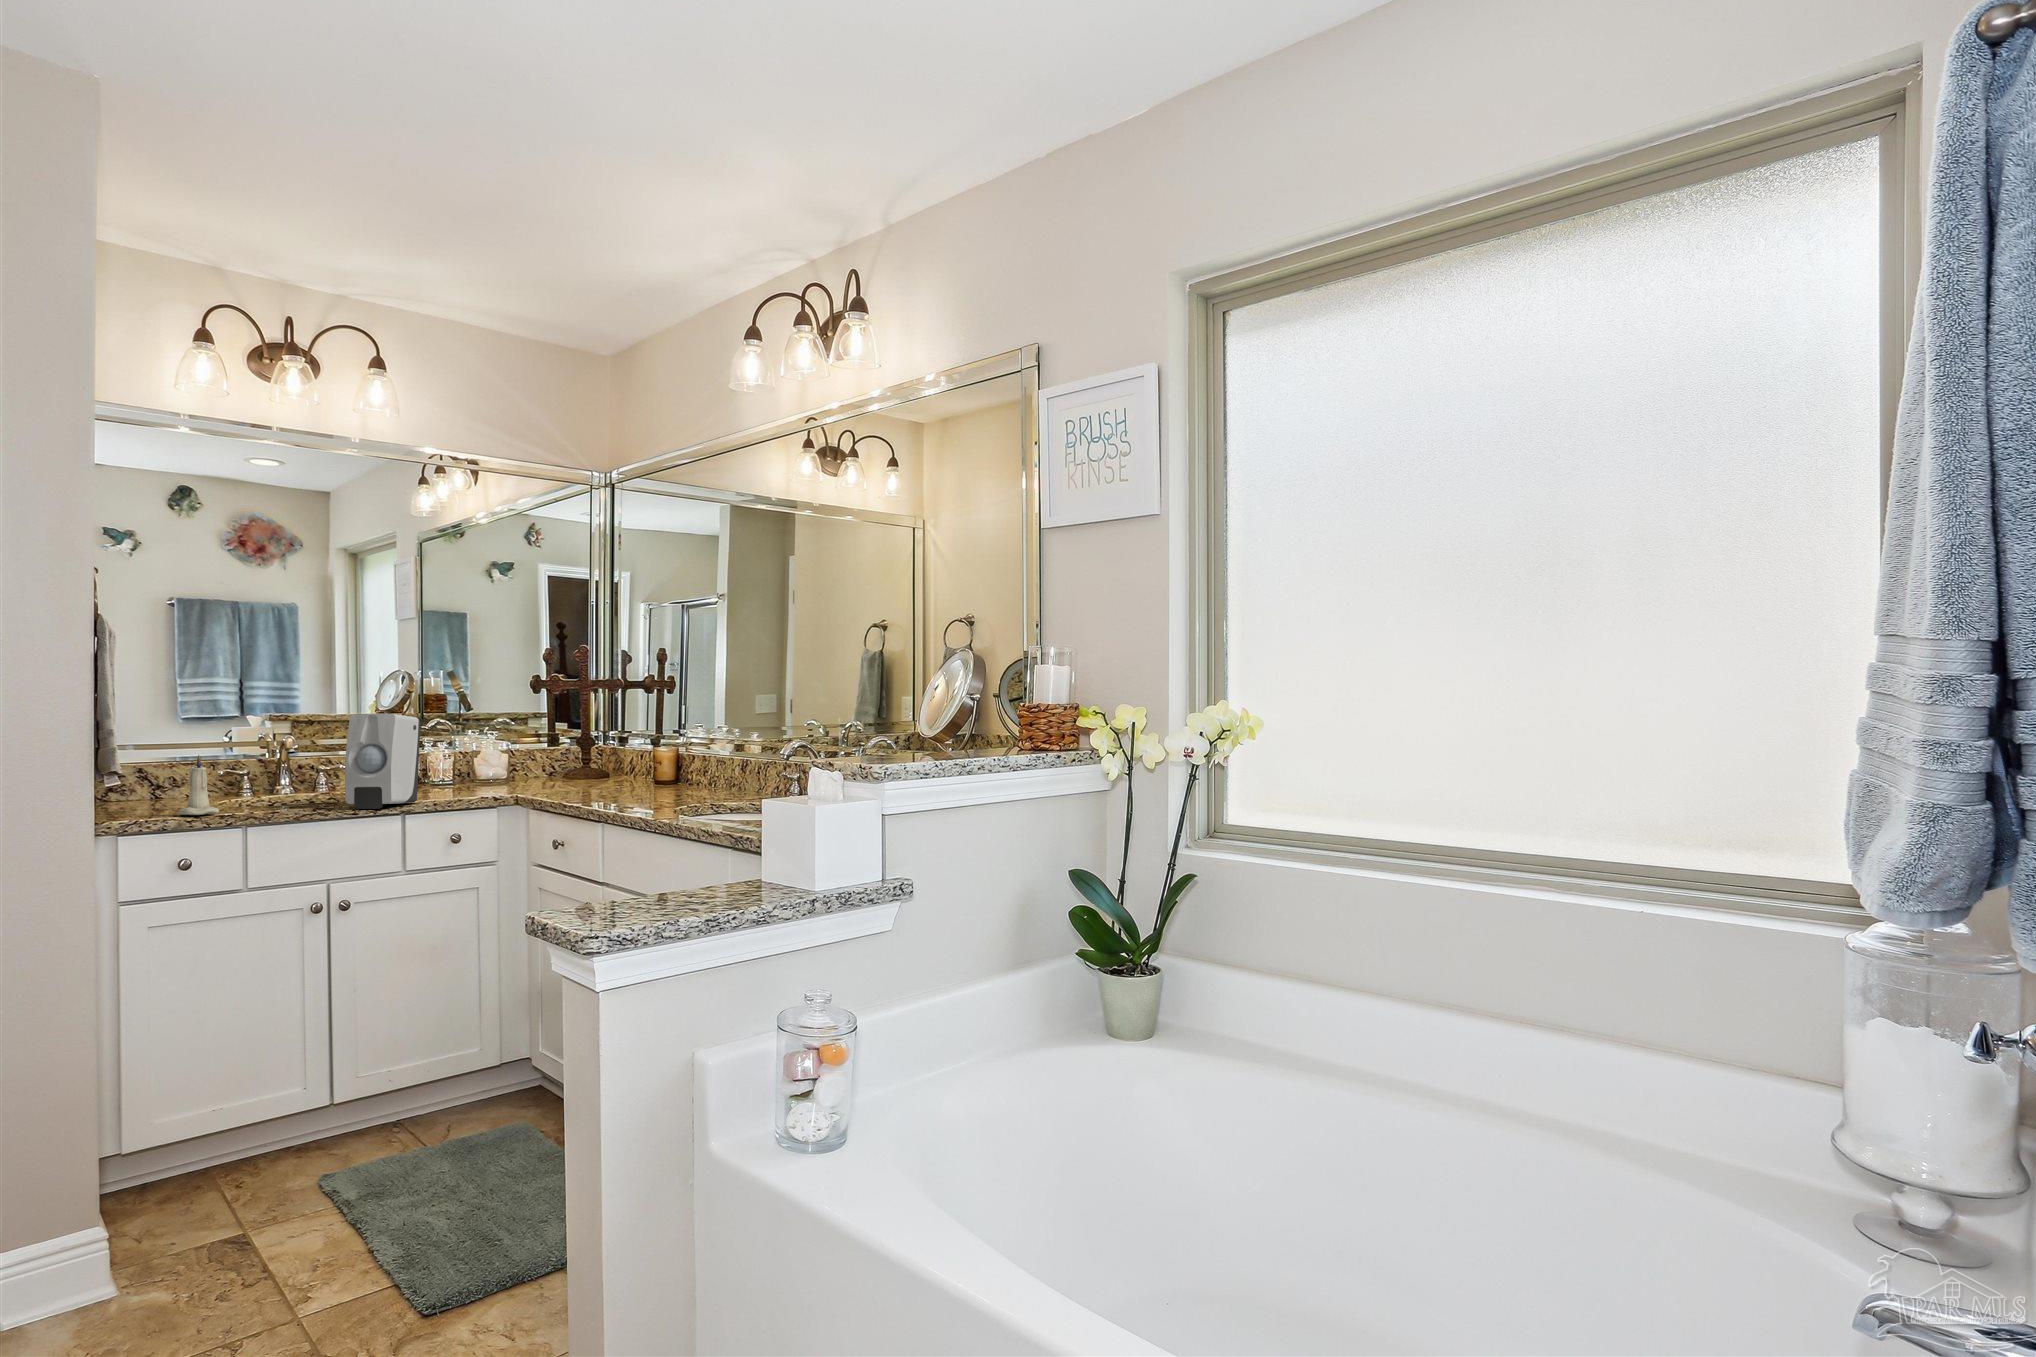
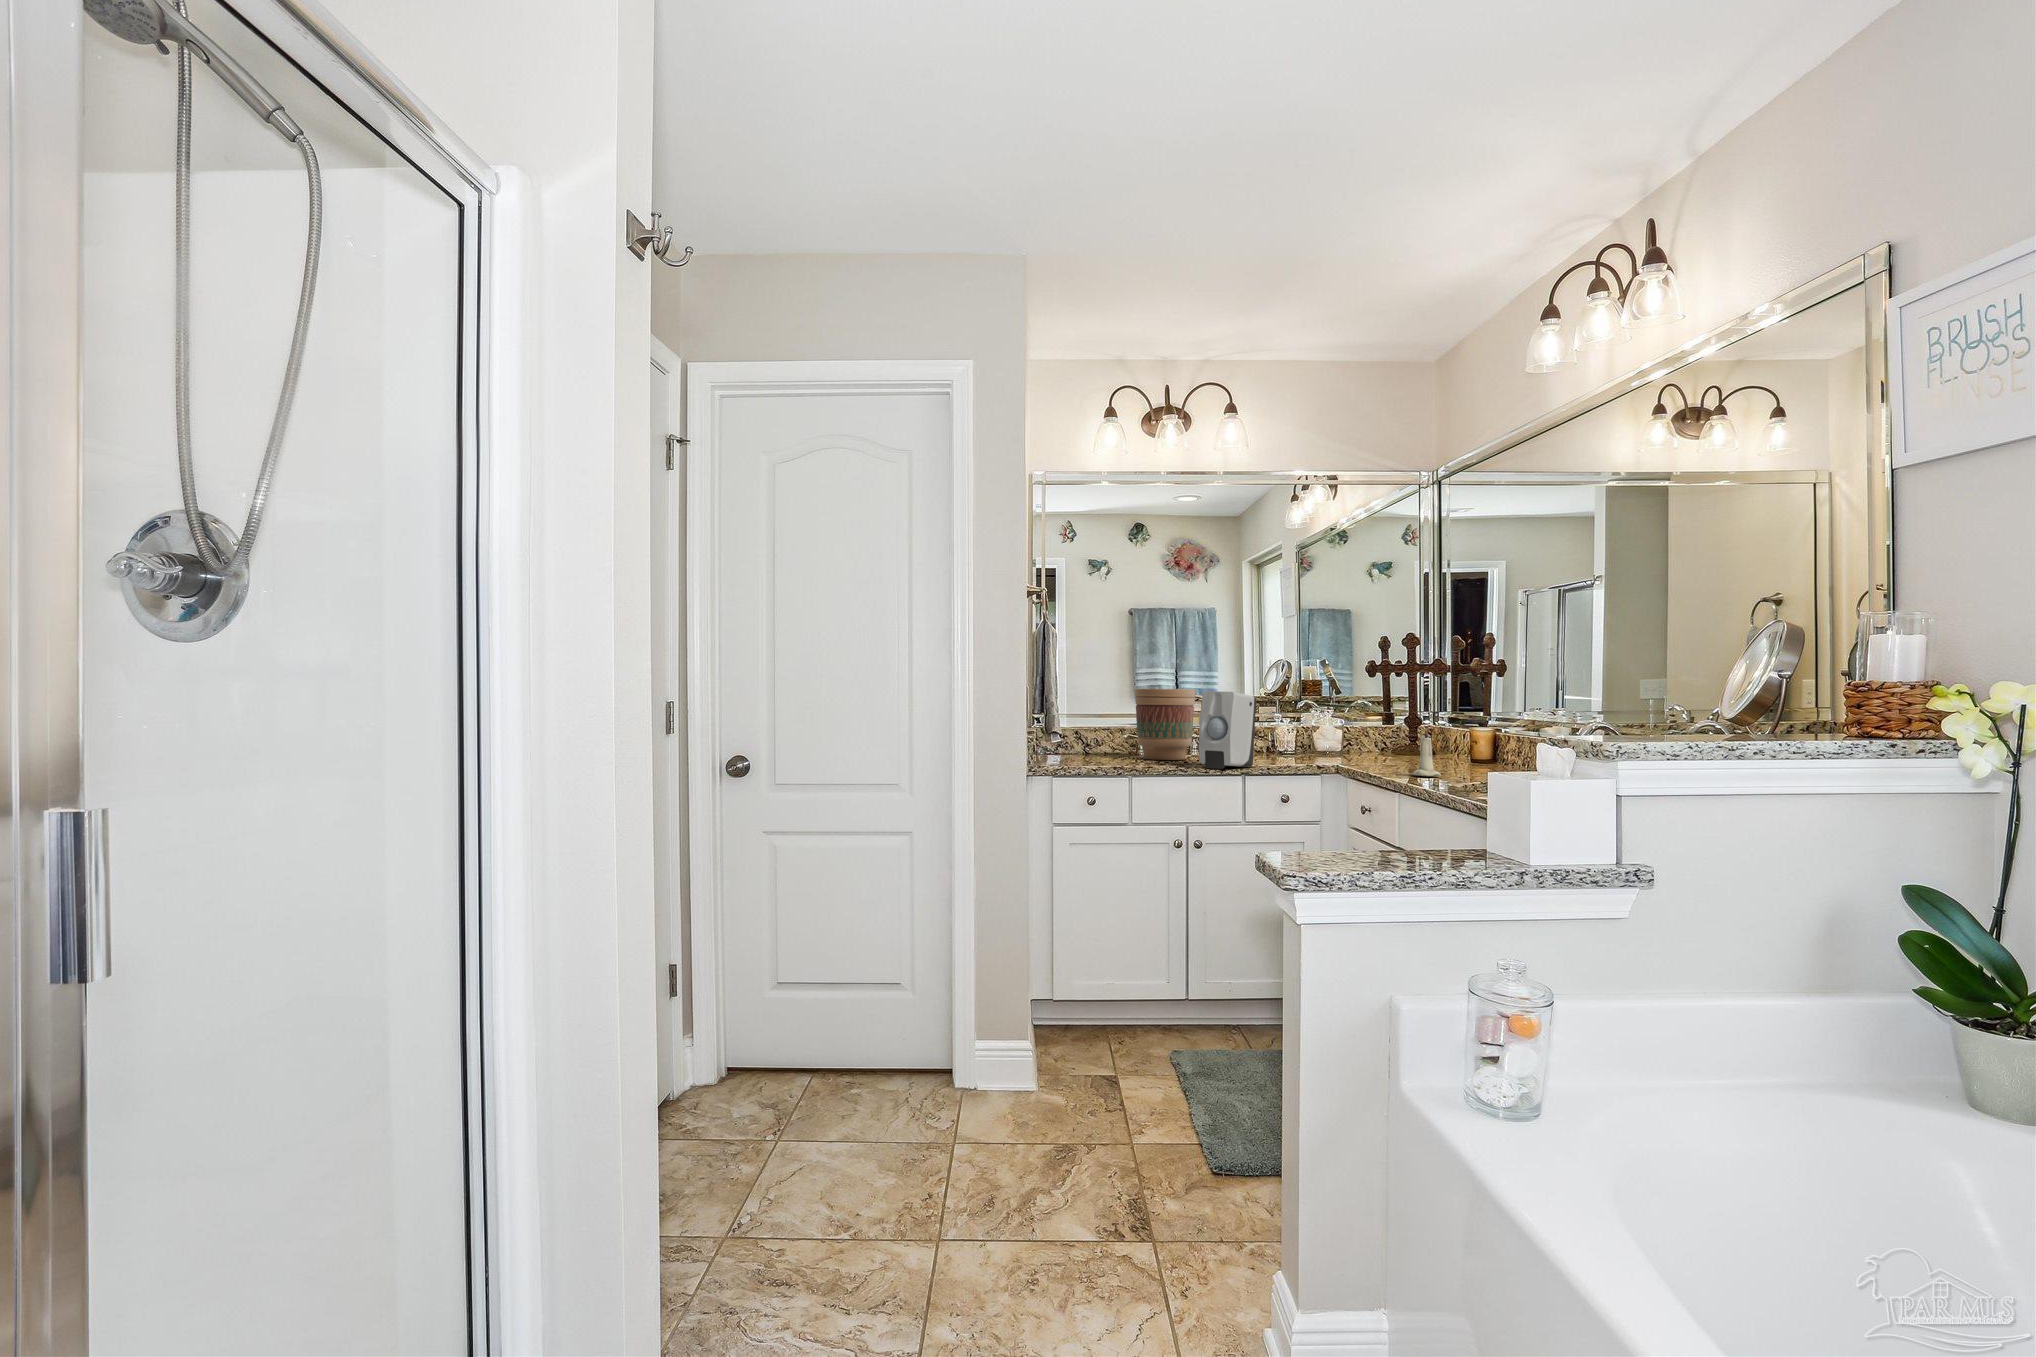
flower pot: none [236,710,330,803] -> present [1134,689,1196,760]
candle: present [178,755,219,815] -> present [1412,728,1441,776]

